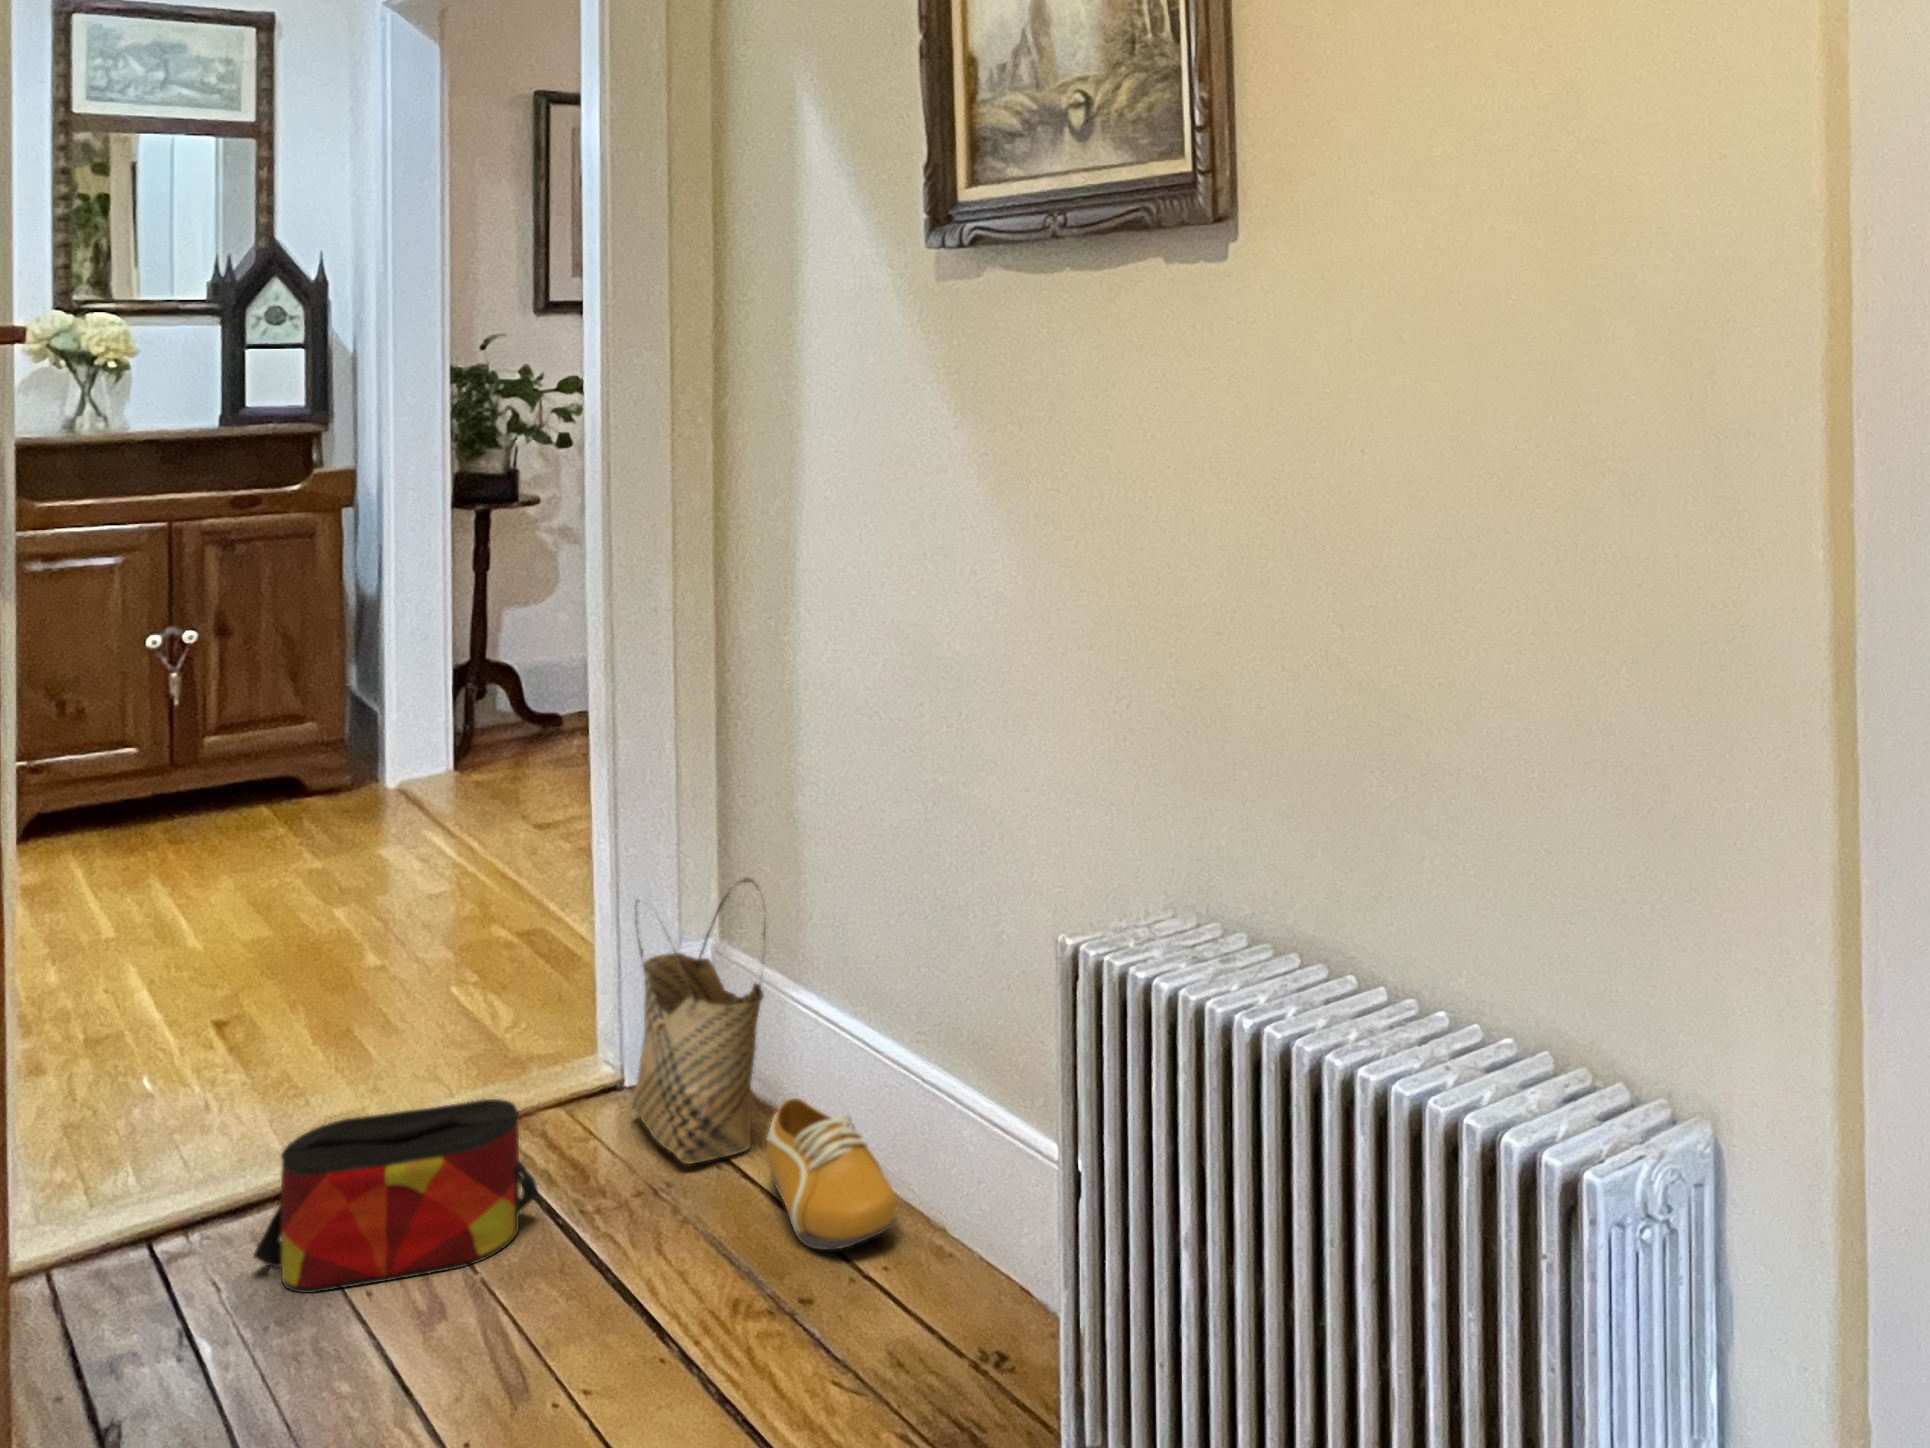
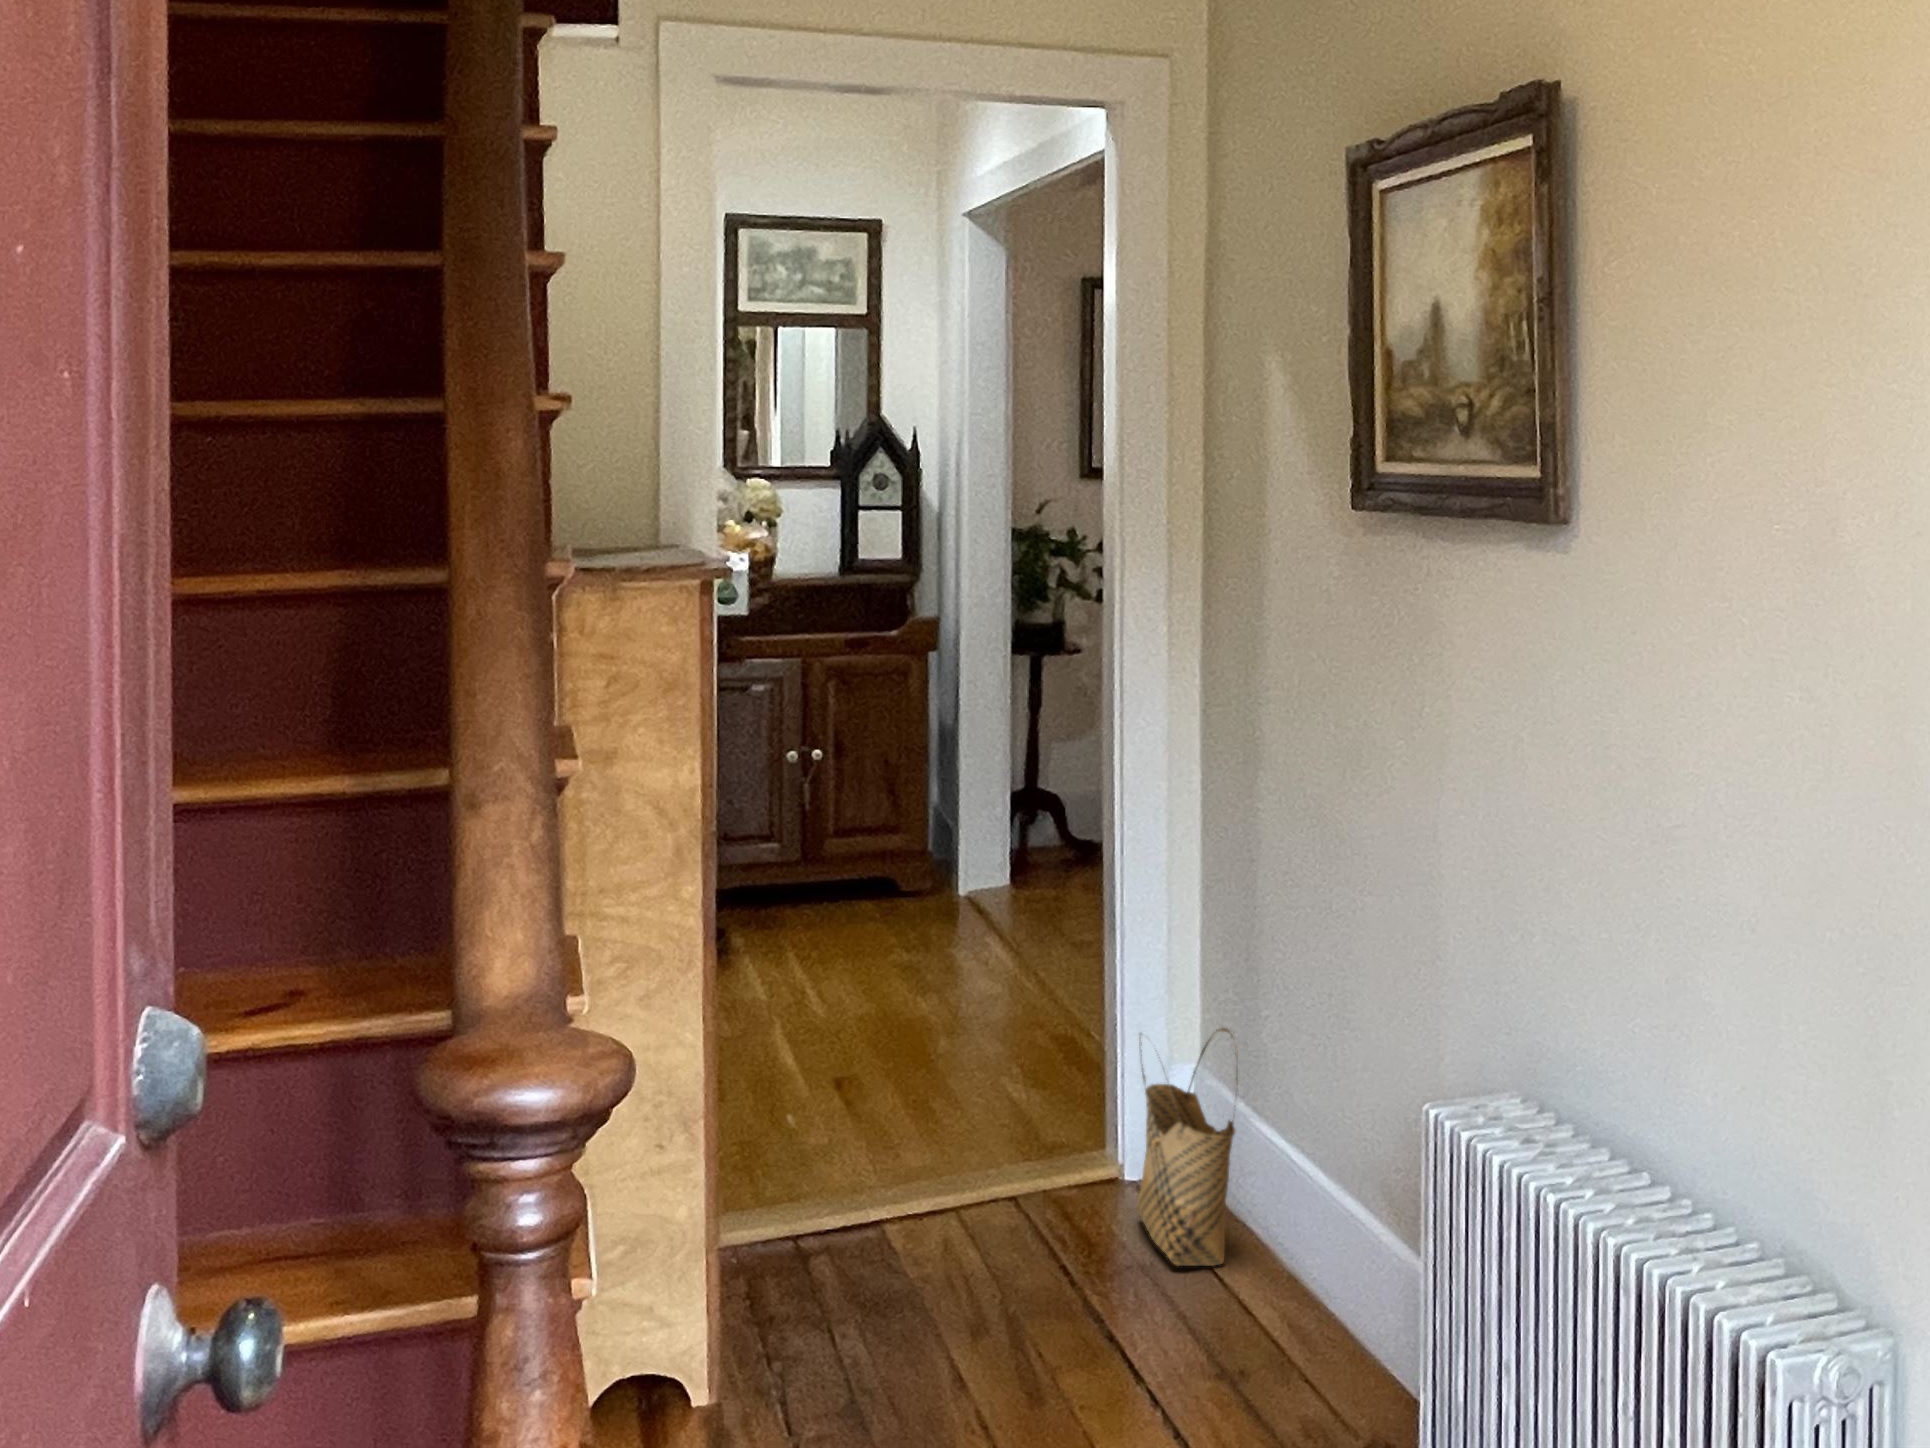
shoe: present [767,1098,896,1250] -> none [1234,1224,1332,1357]
bag: present [254,1099,538,1293] -> none [881,1173,1068,1308]

